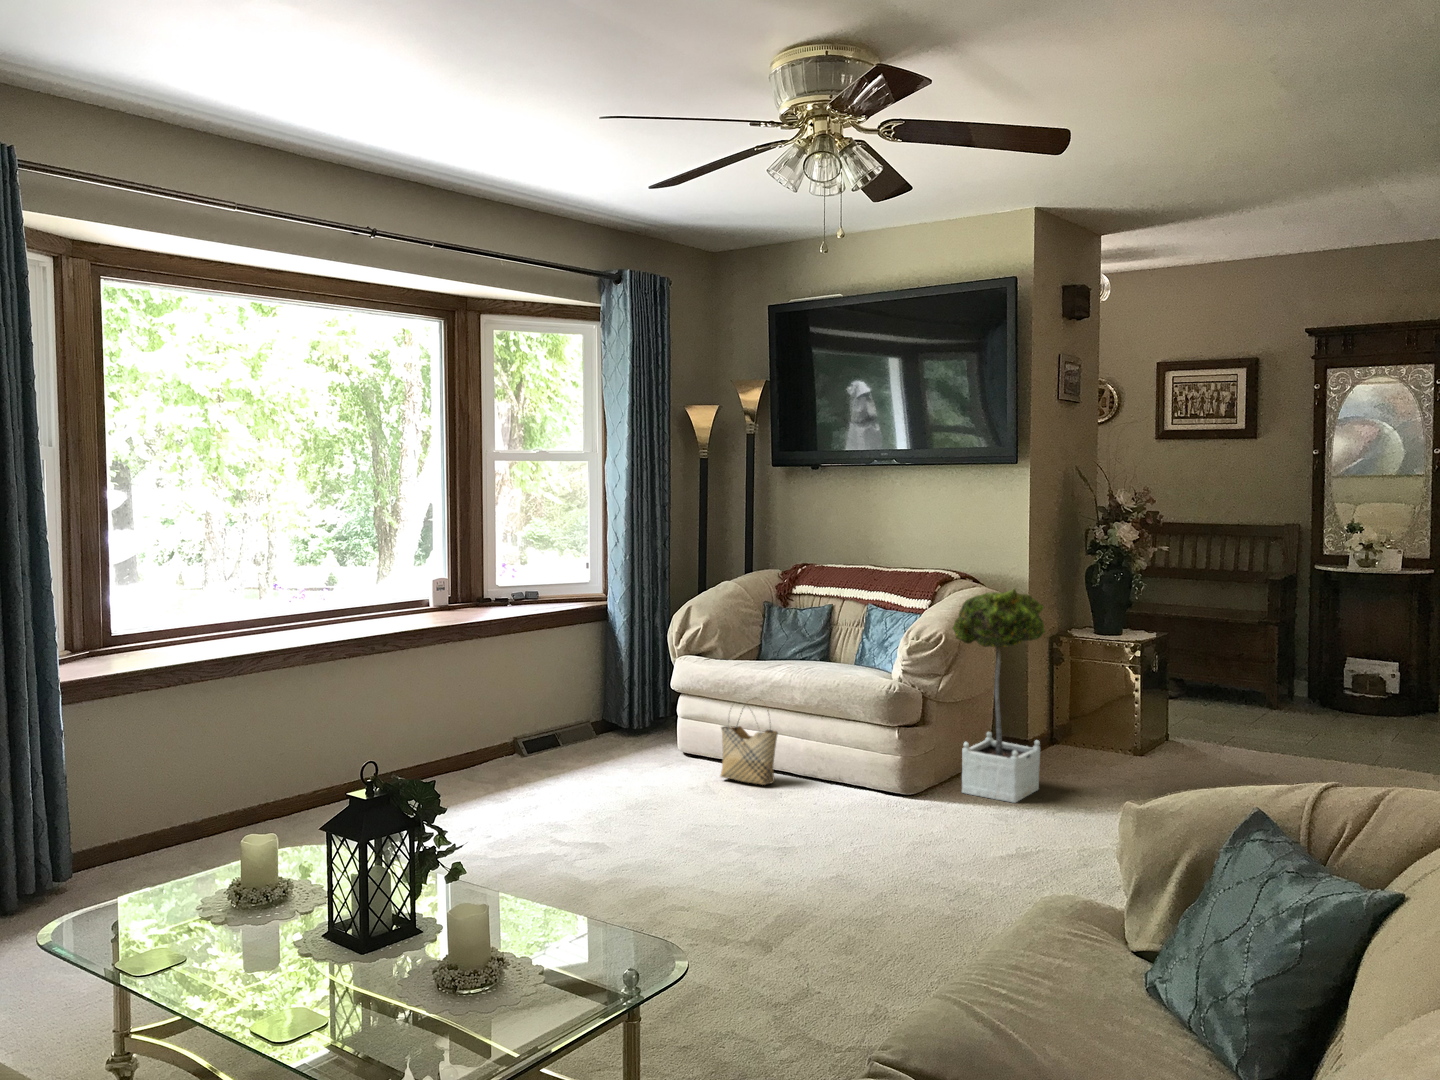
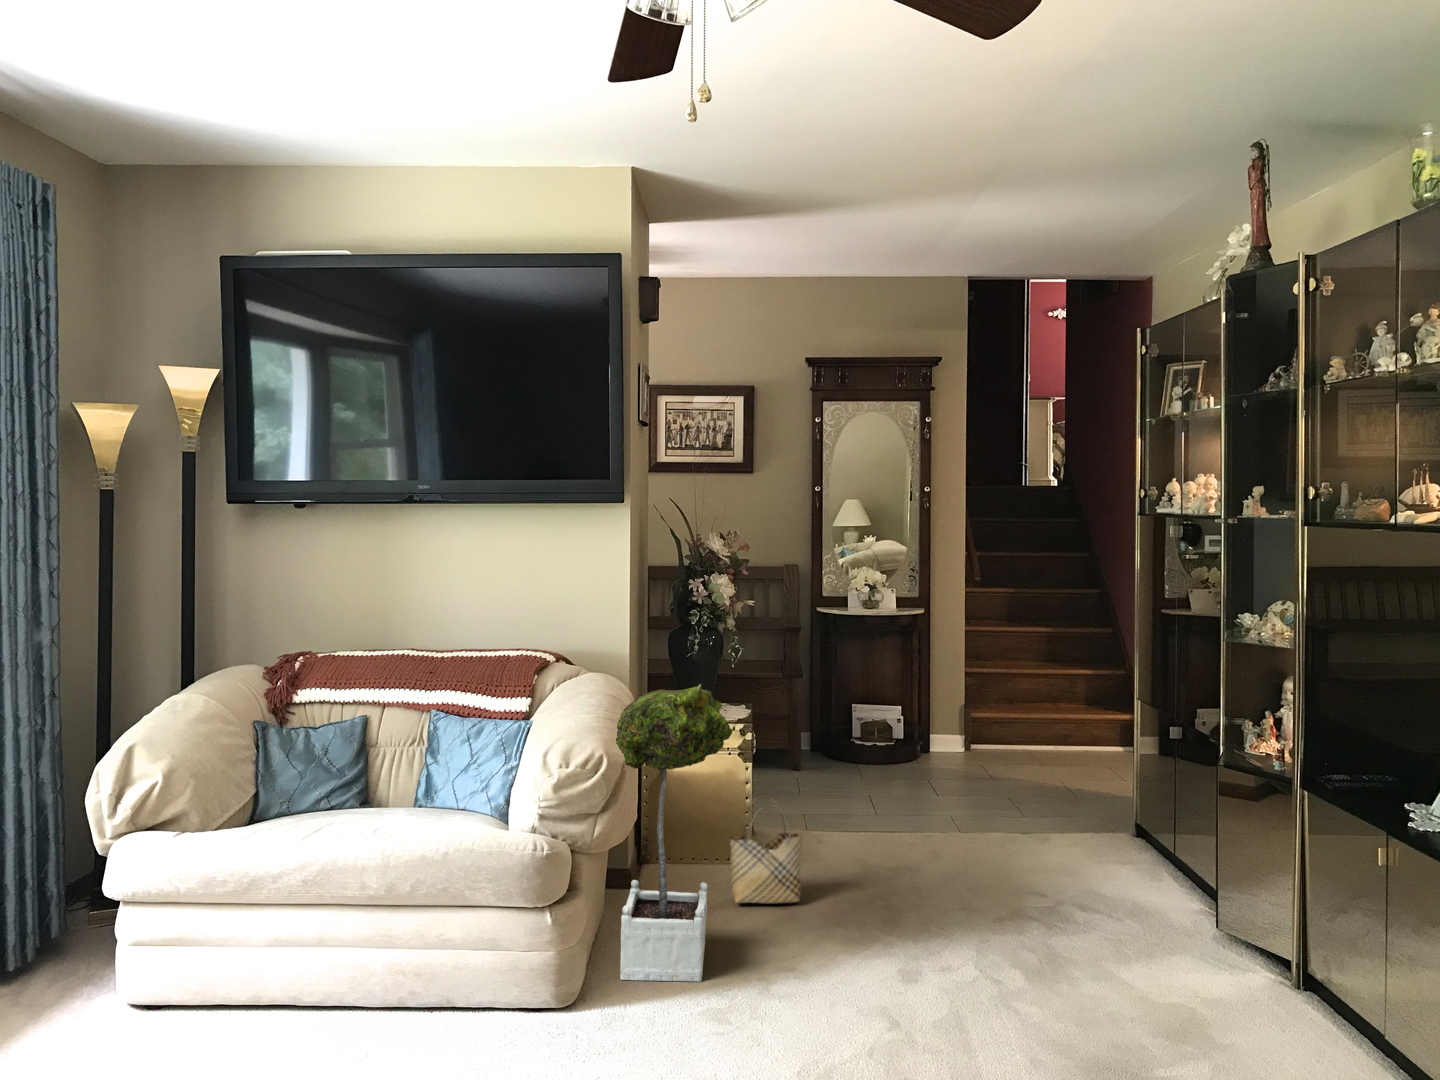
woven basket: present [721,698,778,785] -> present [729,795,803,904]

